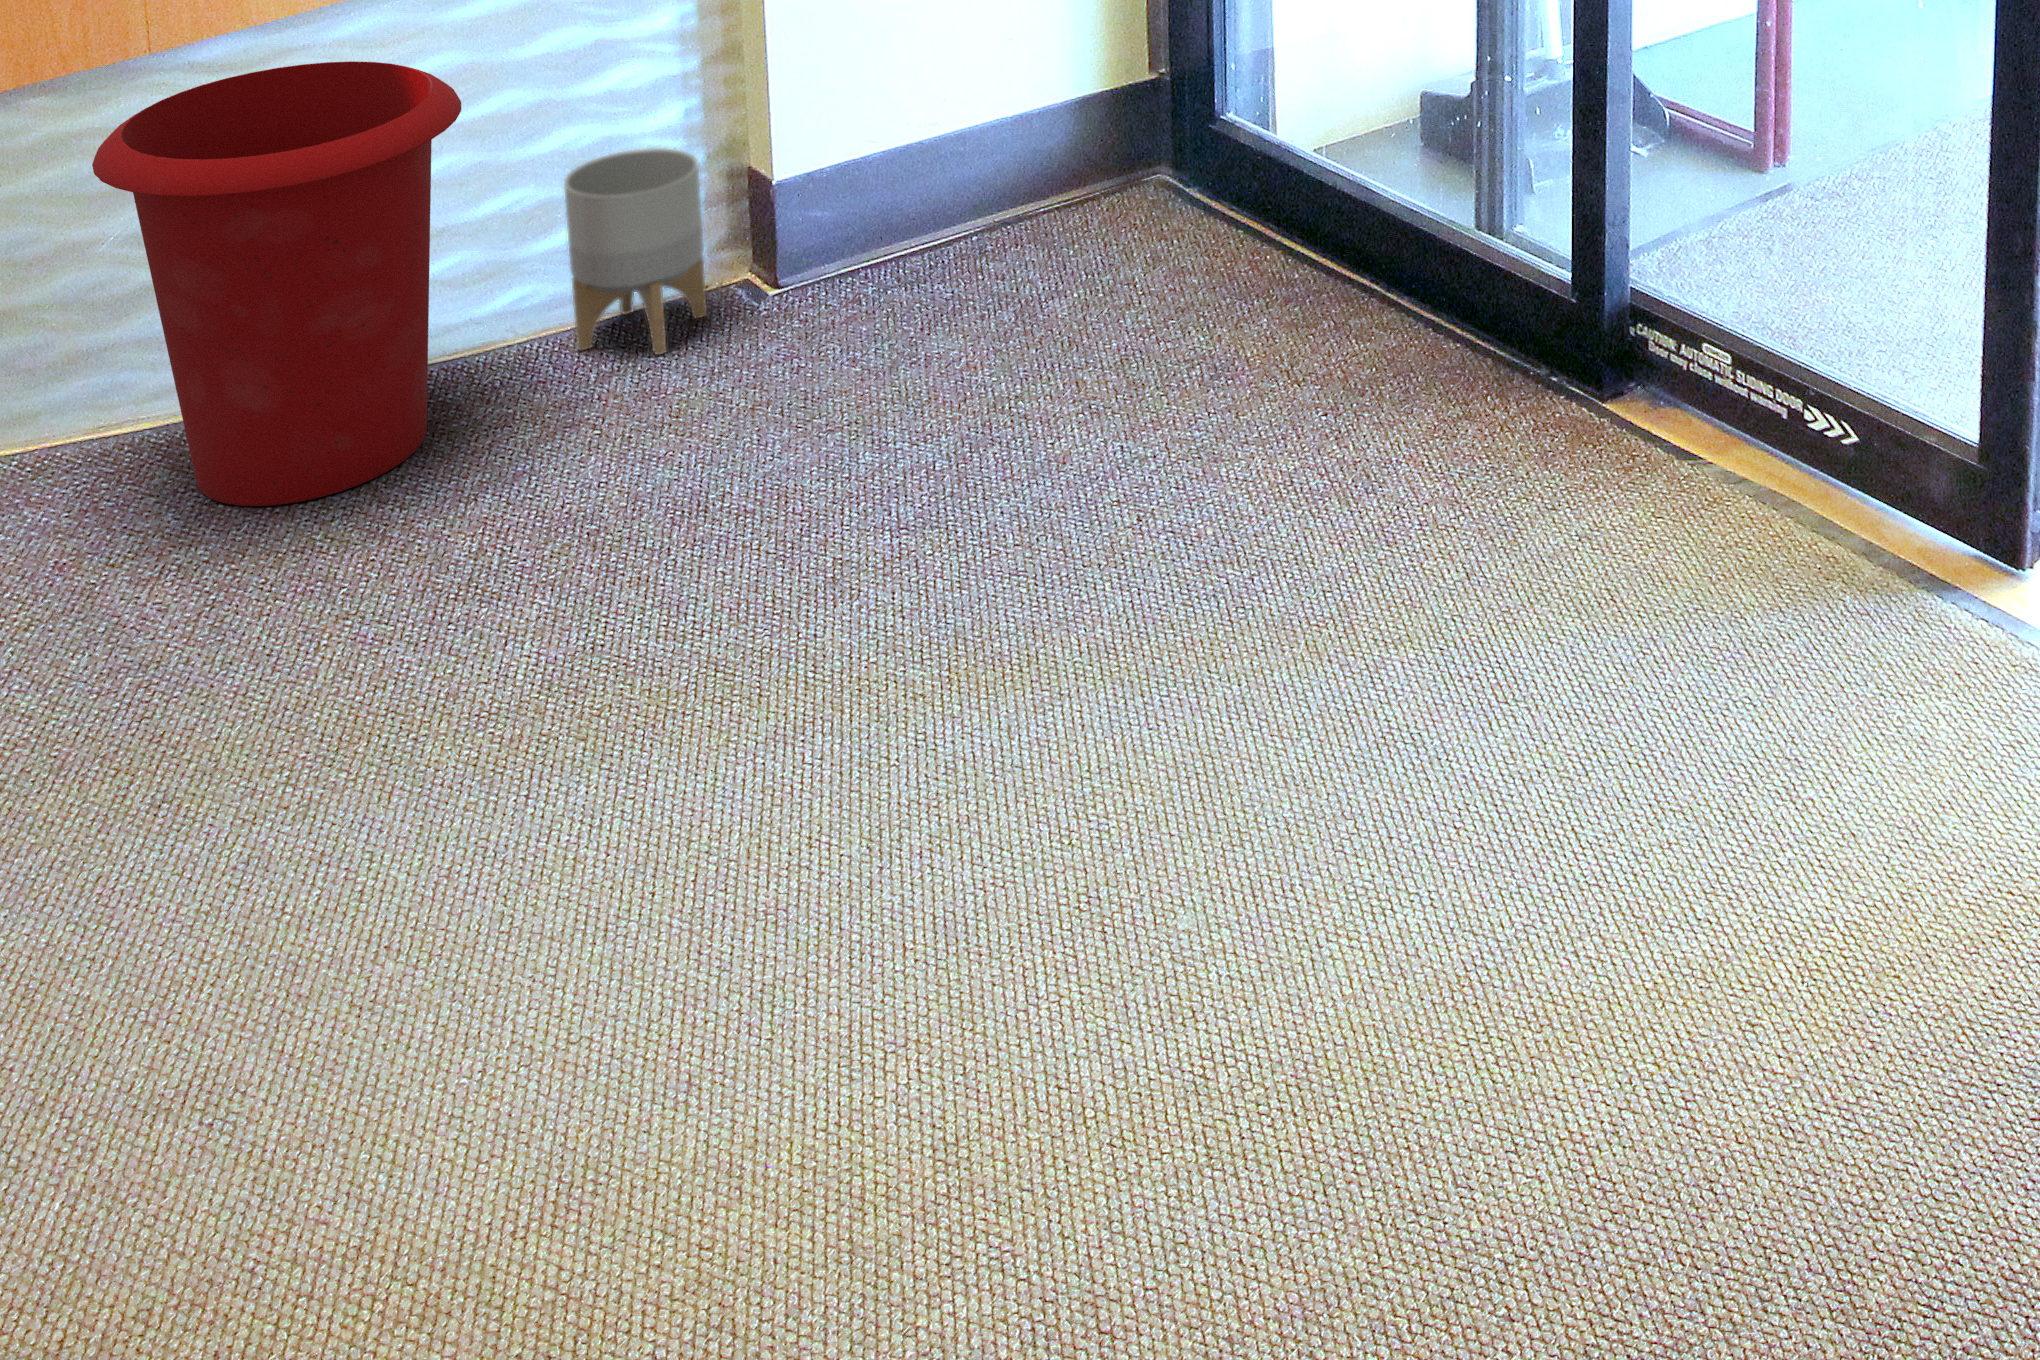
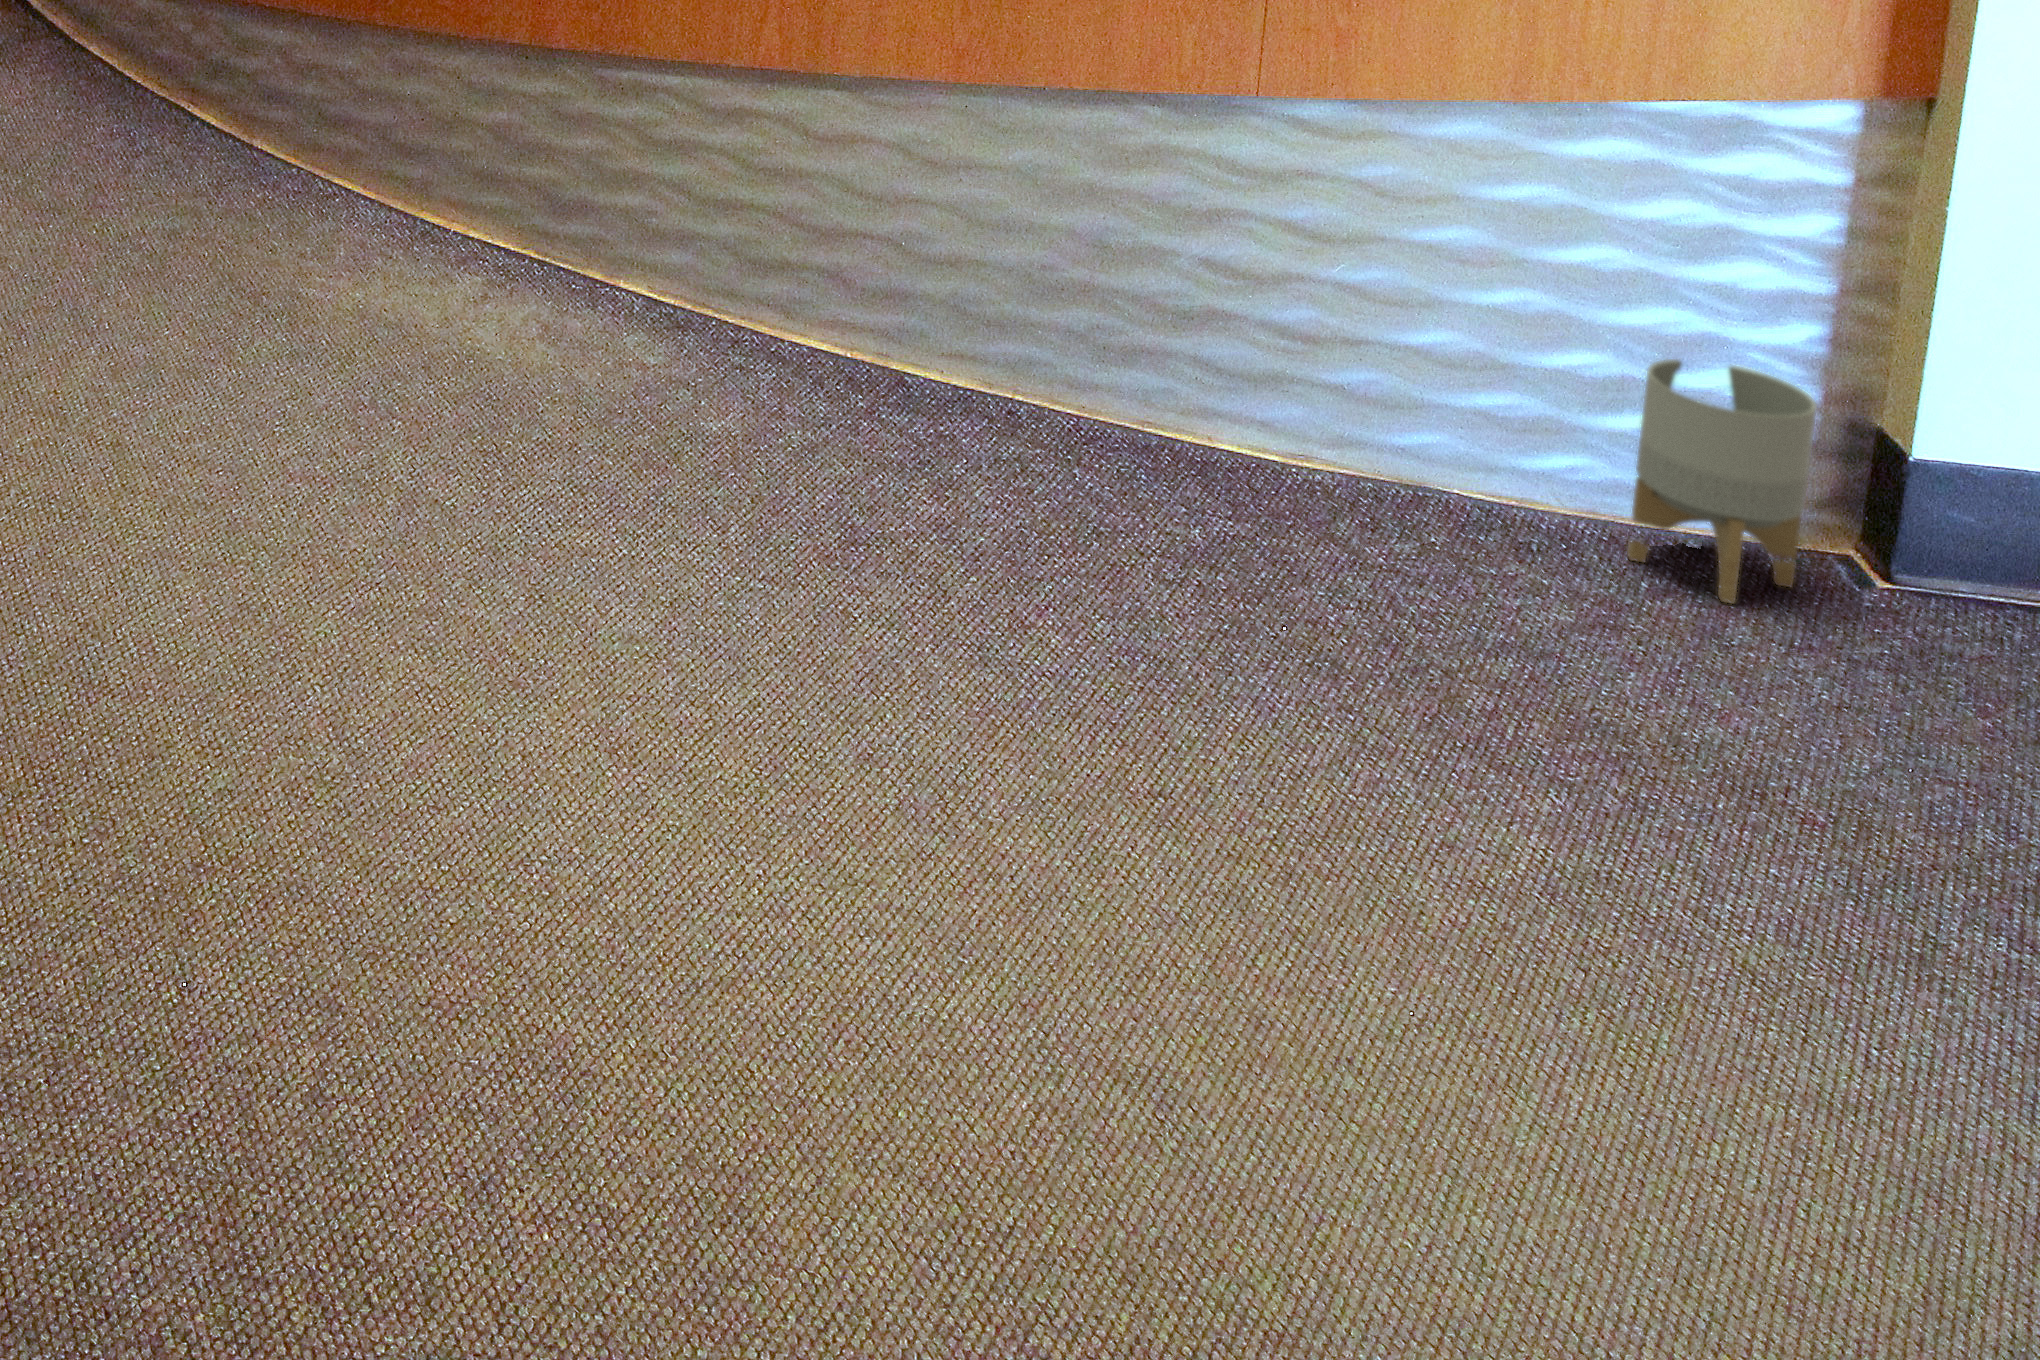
waste bin: present [92,61,461,506] -> none [1193,141,1553,584]

